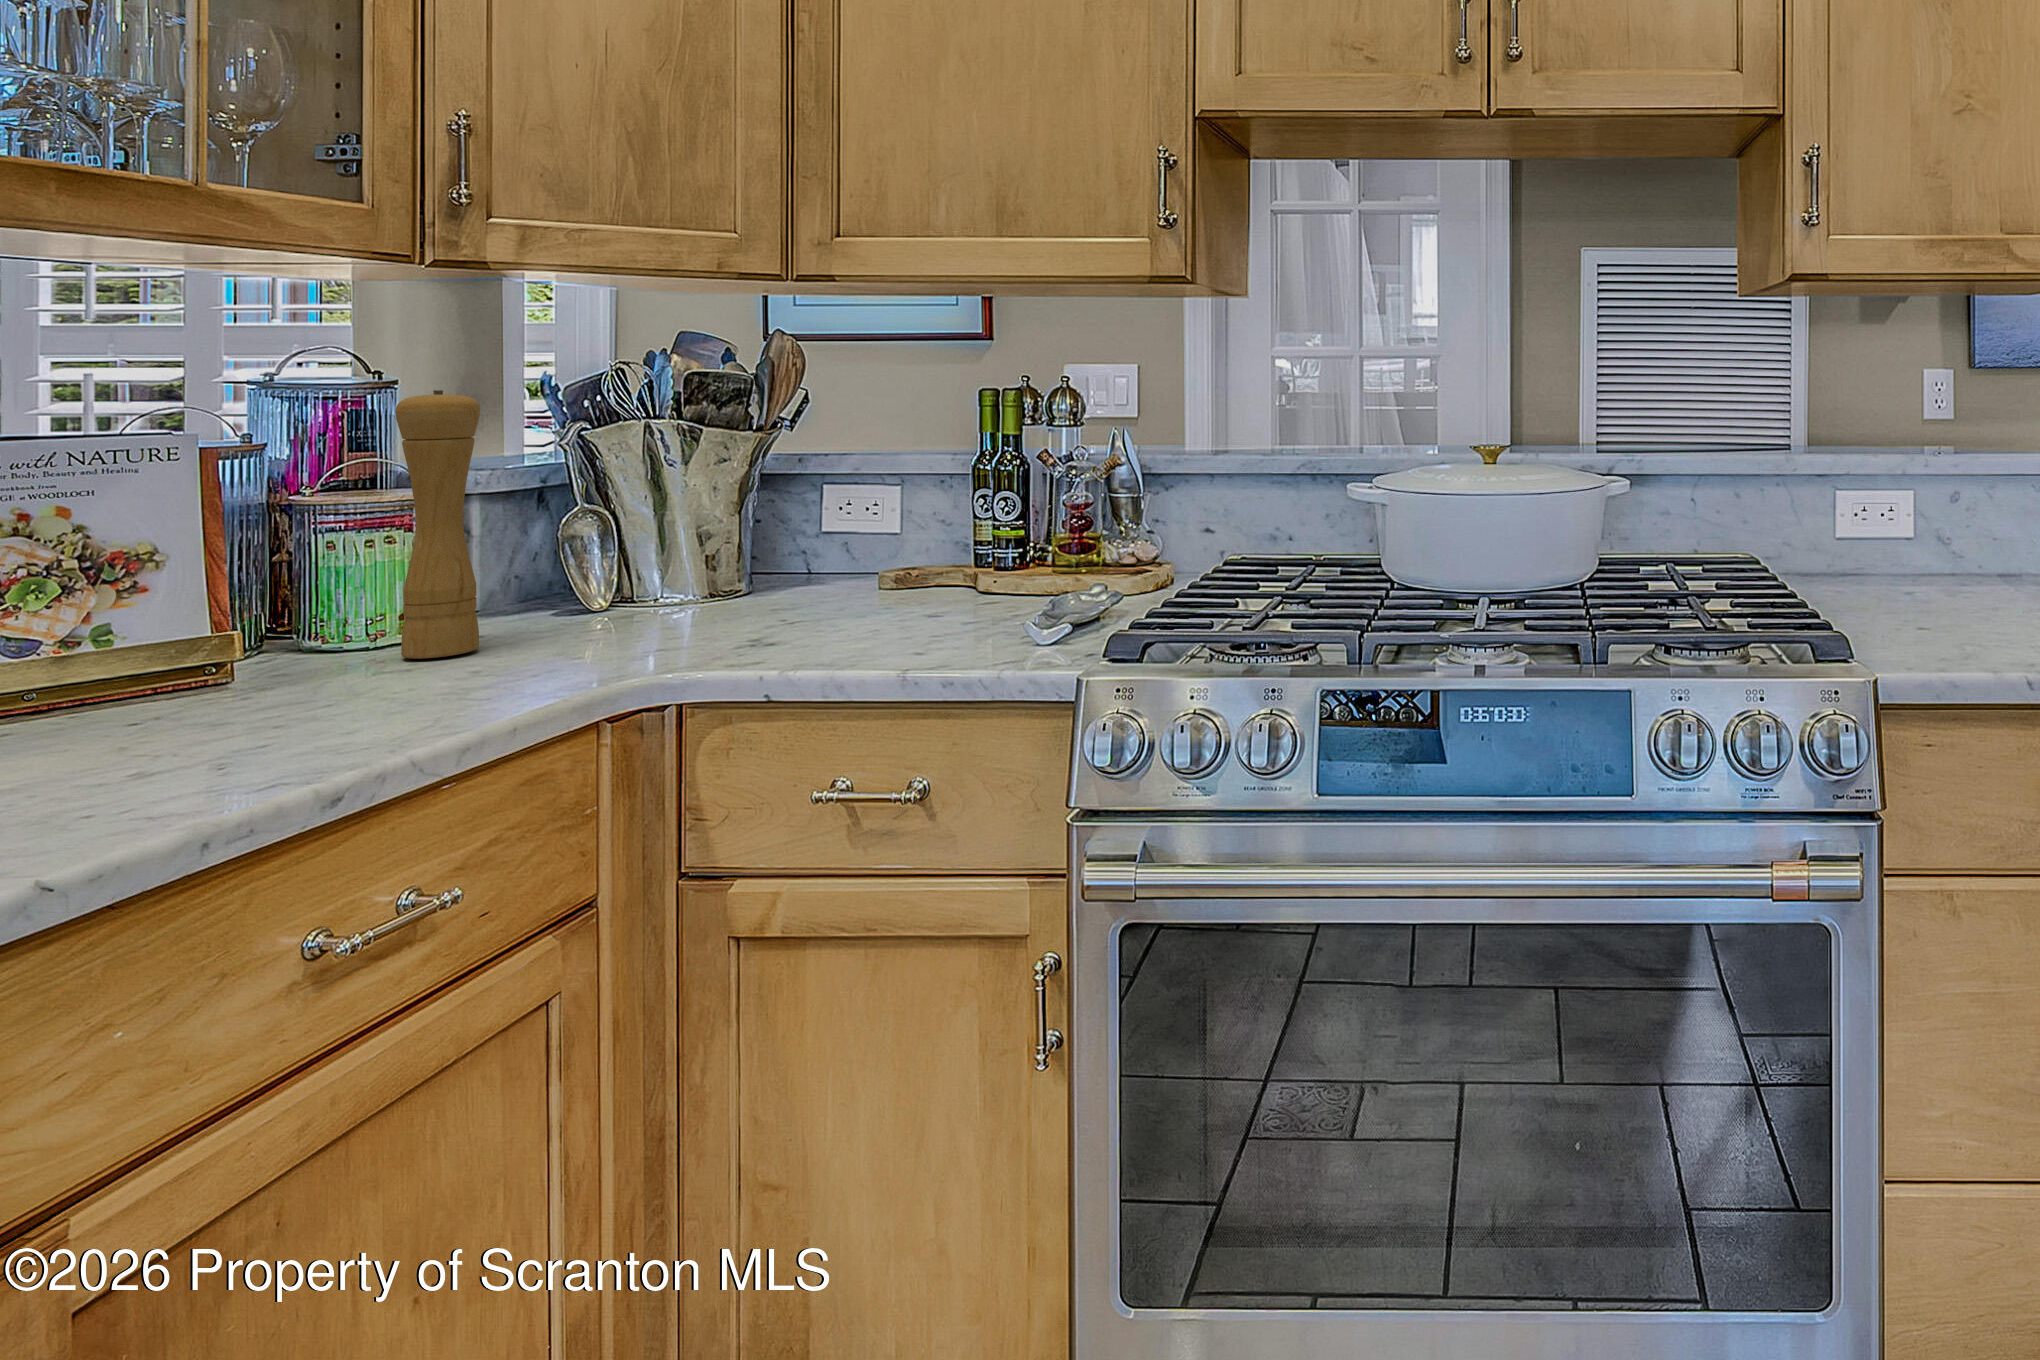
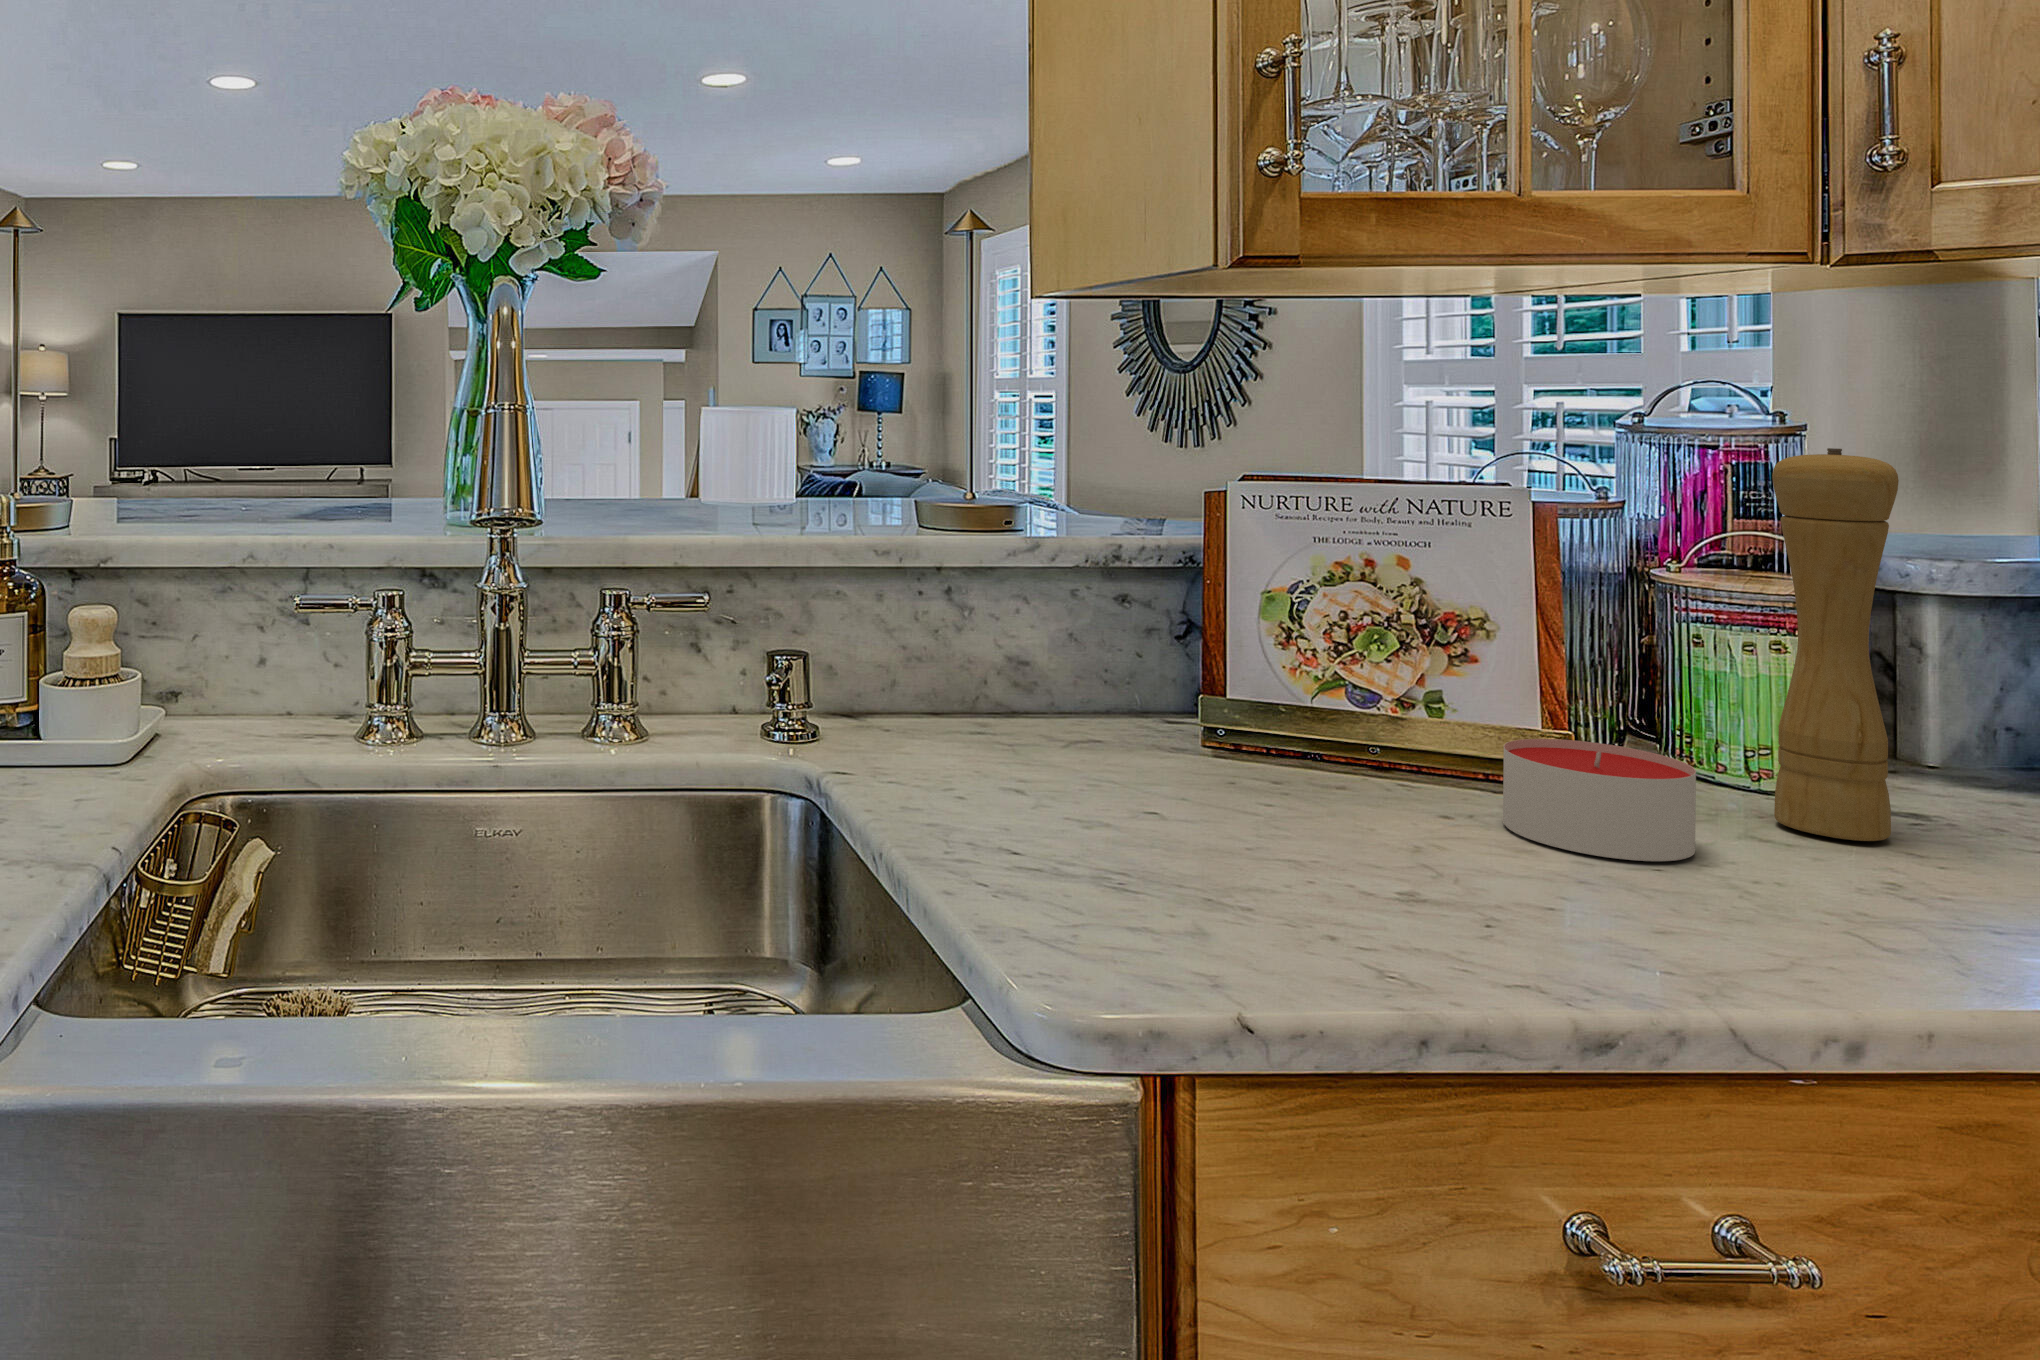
candle: none [193,626,360,715] -> present [1503,739,1696,861]

